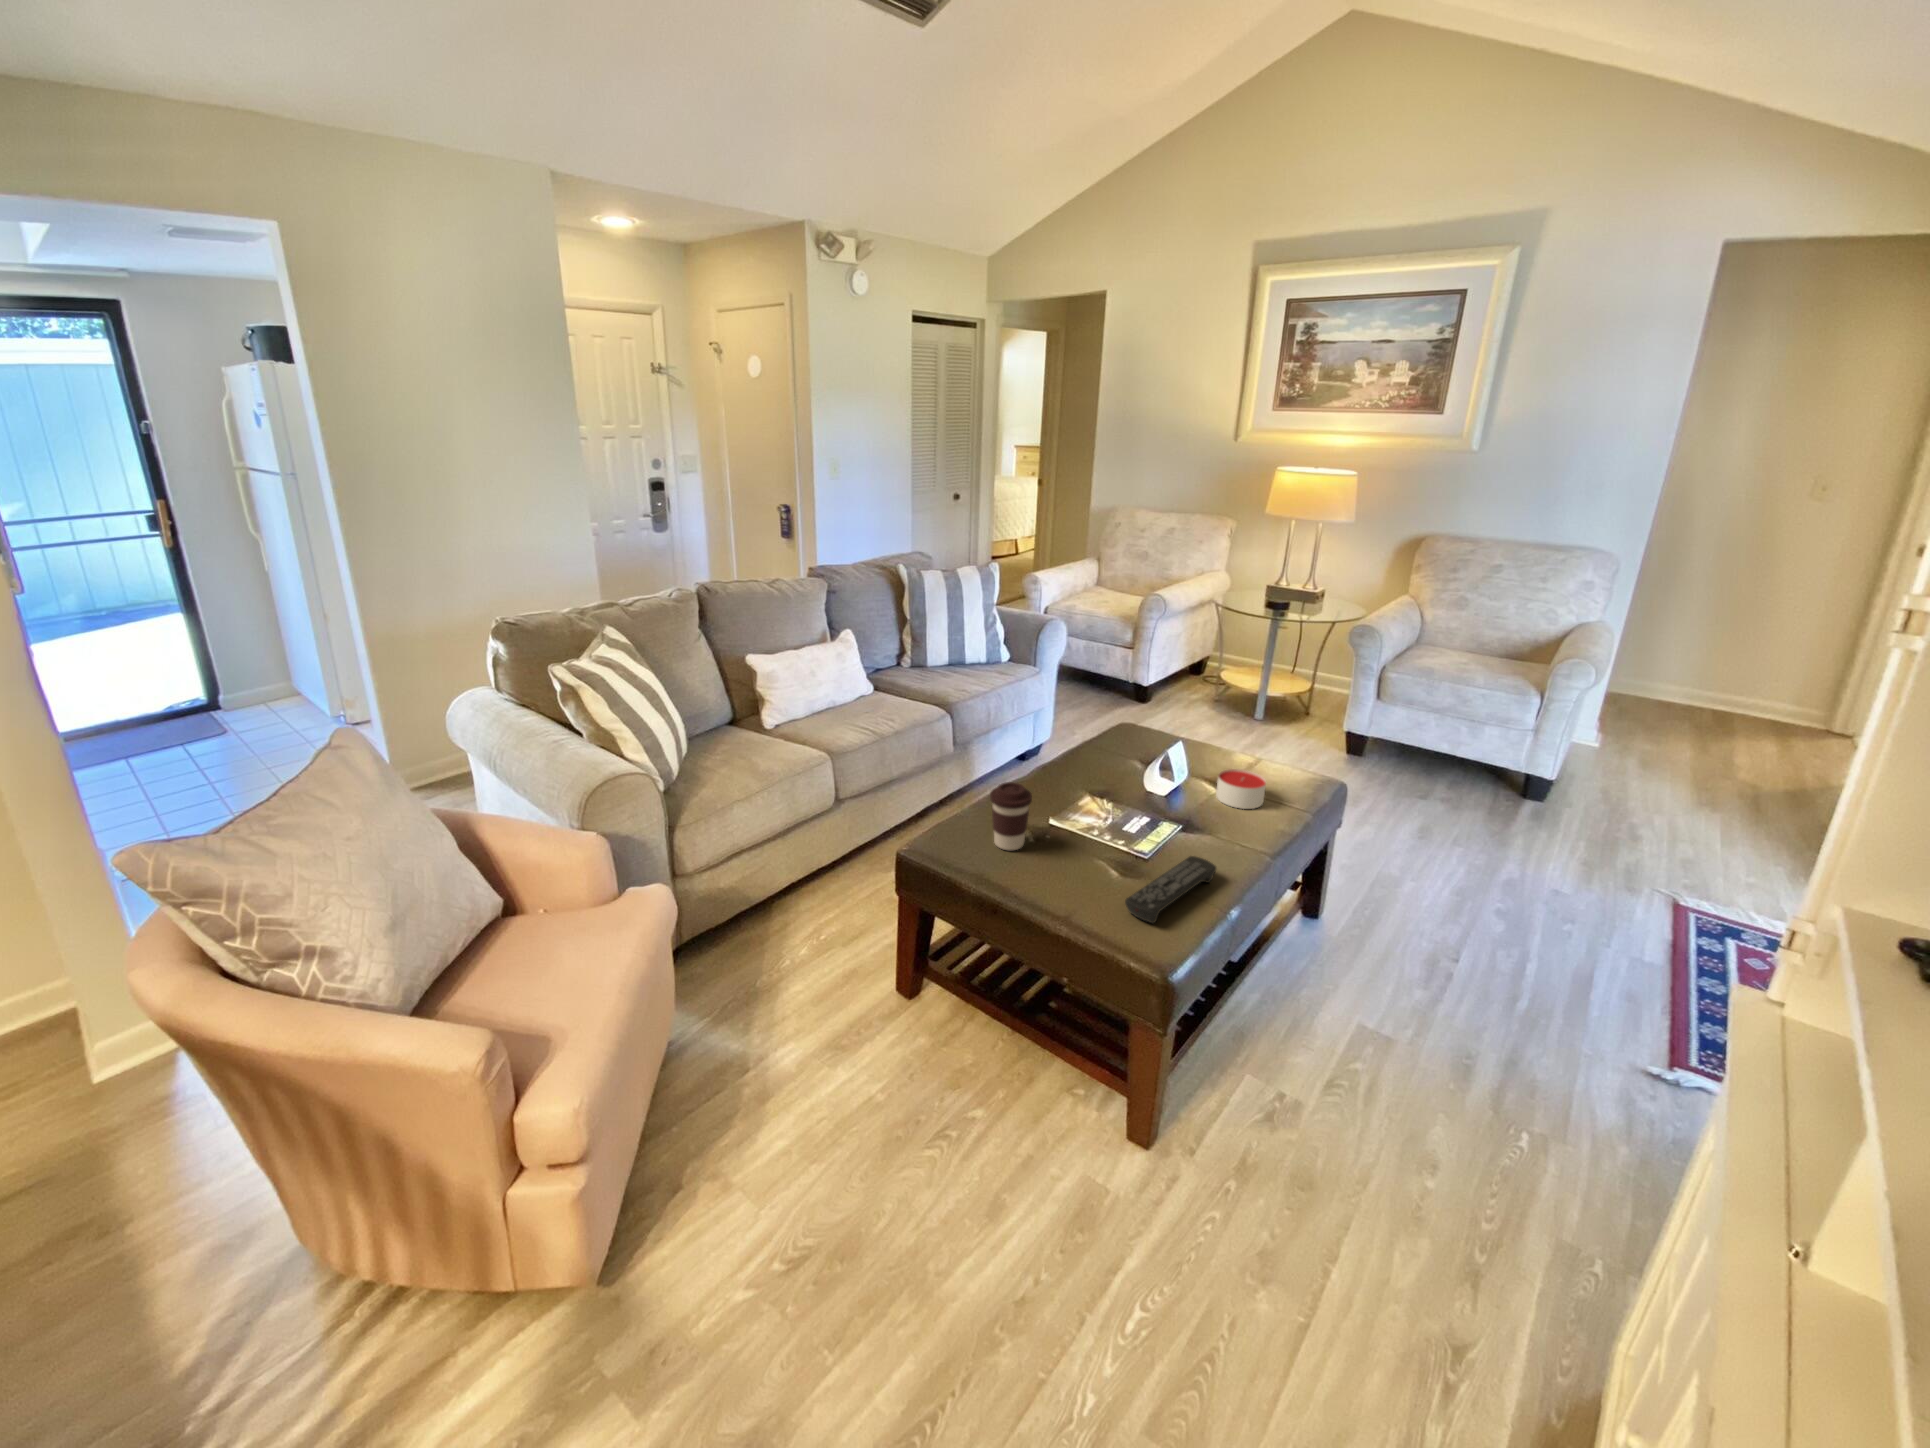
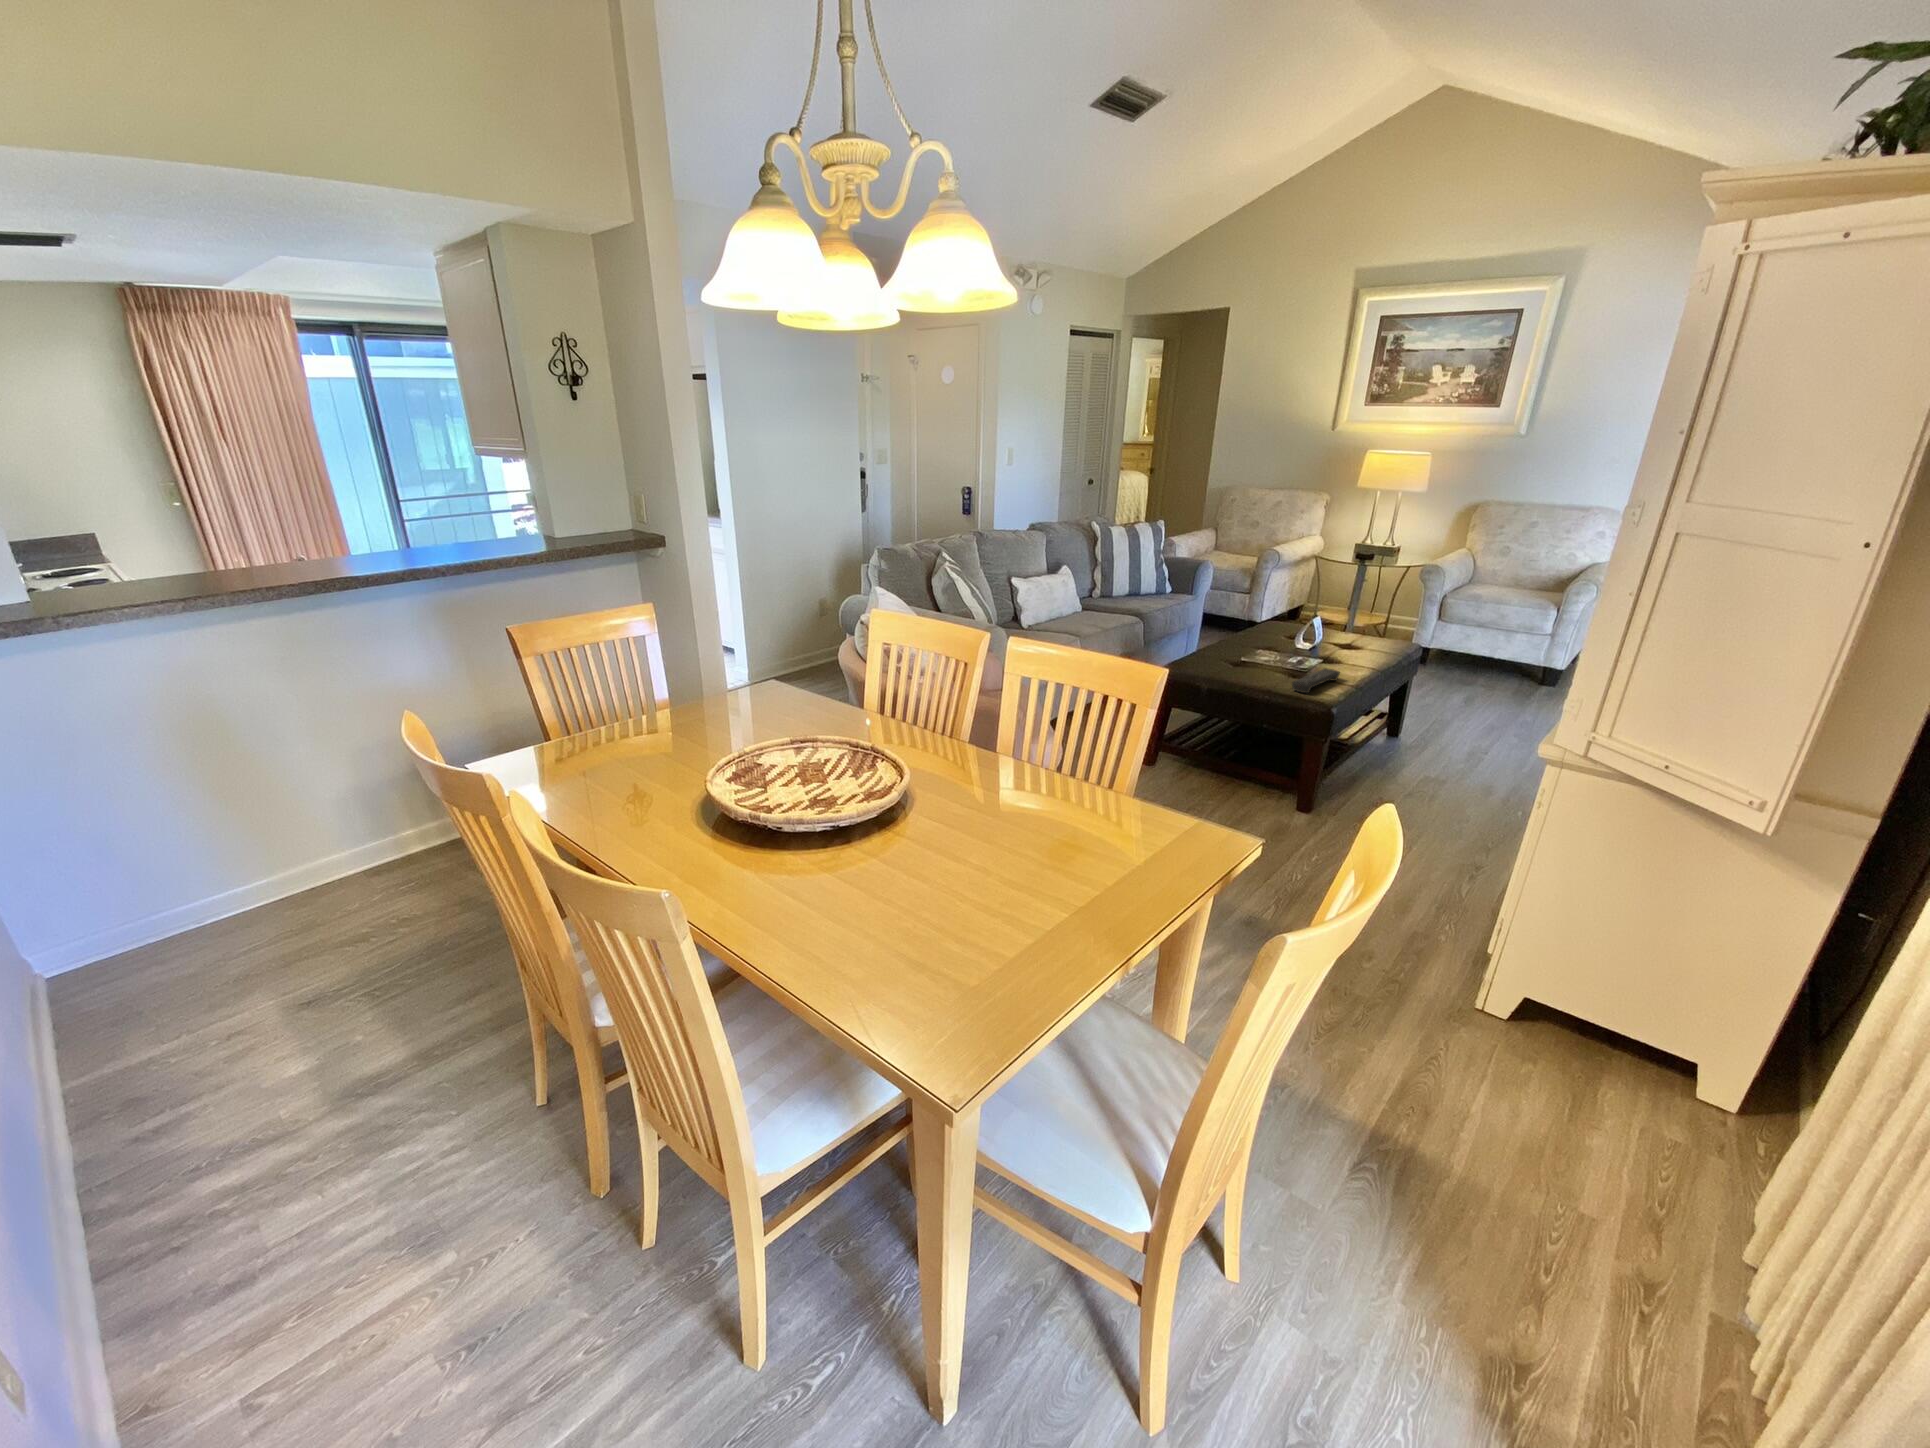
candle: present [1216,769,1266,809] -> none [1333,635,1366,655]
coffee cup: present [990,782,1032,850] -> none [1206,631,1231,670]

